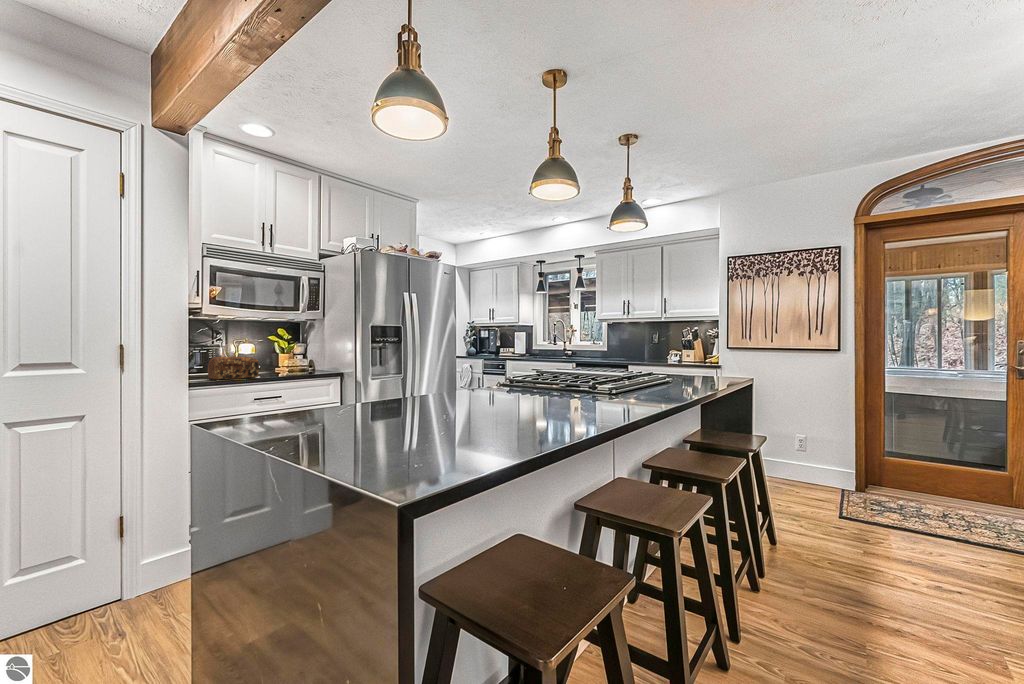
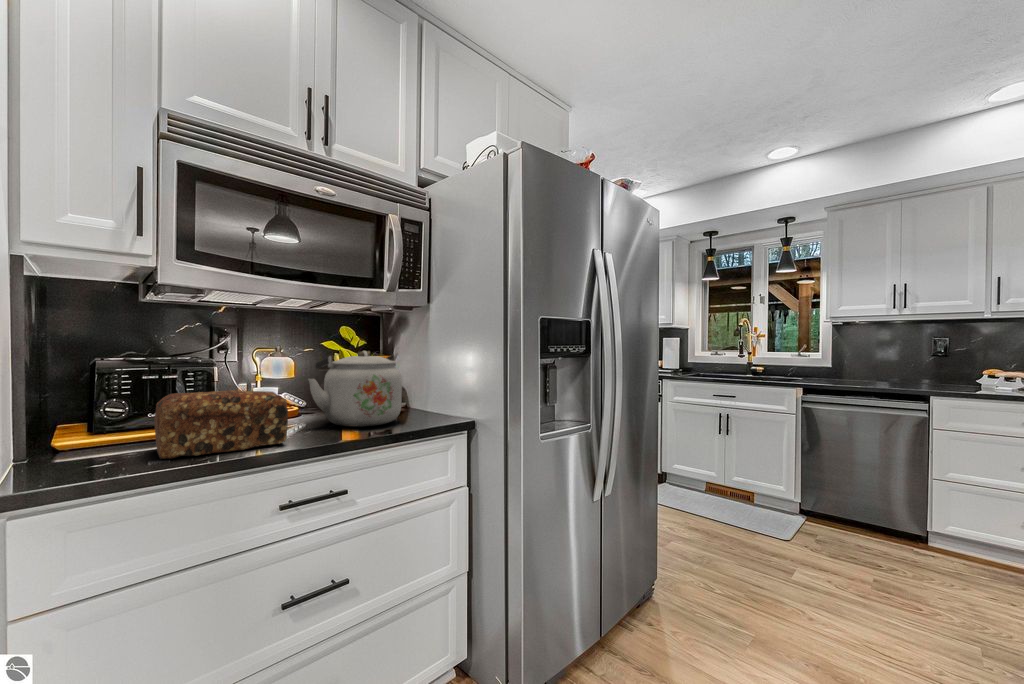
kettle: none [265,341,309,374] -> present [309,351,402,427]

